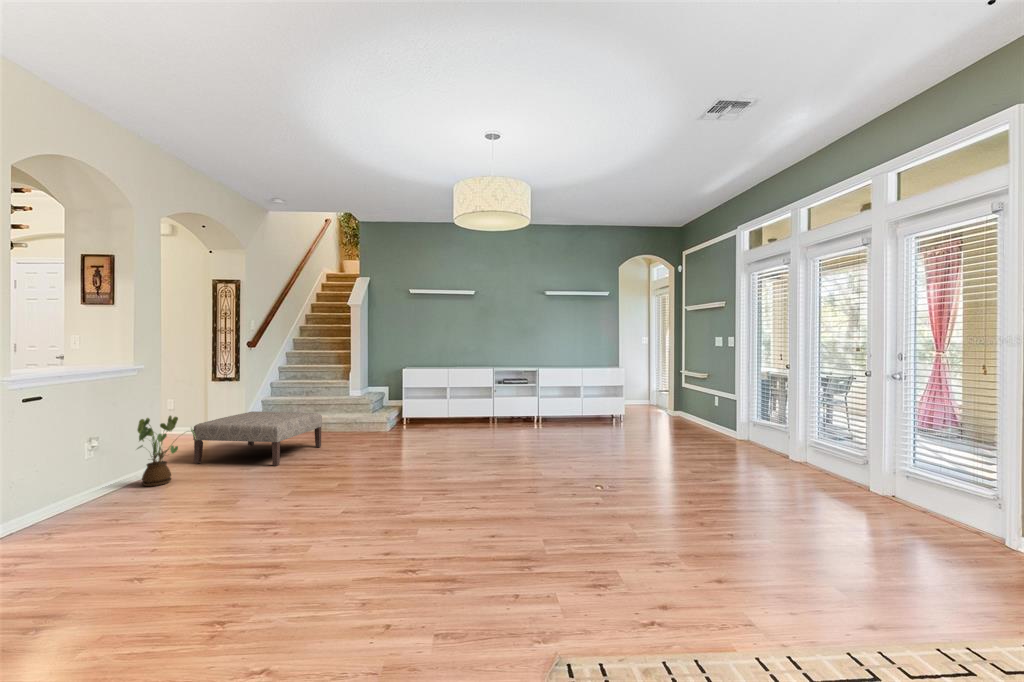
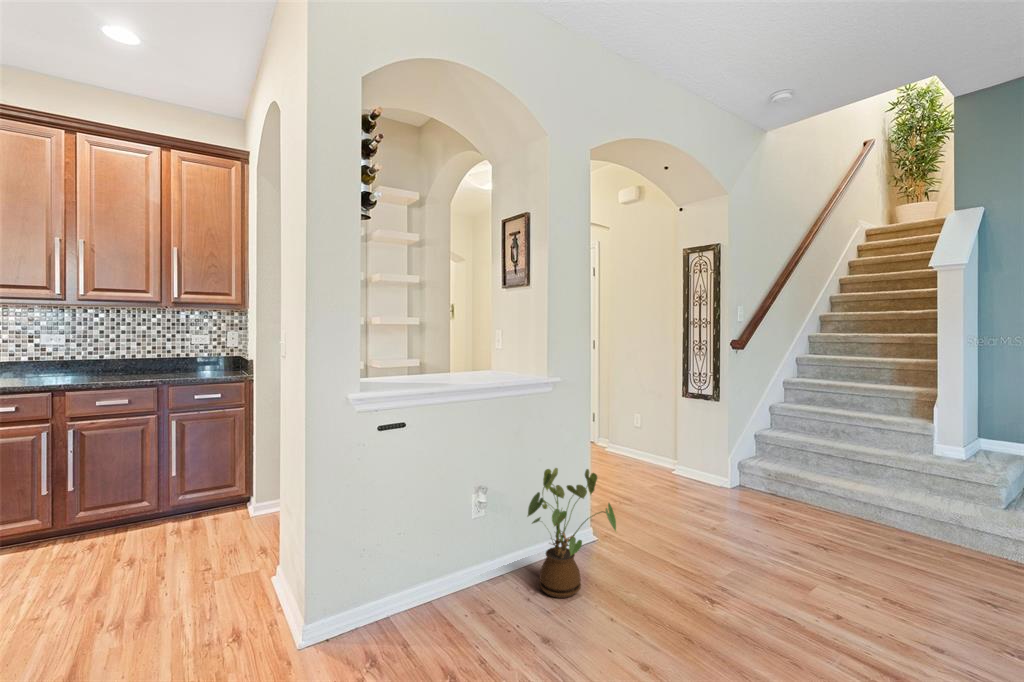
ottoman: present [193,411,322,466] -> none [633,462,883,626]

